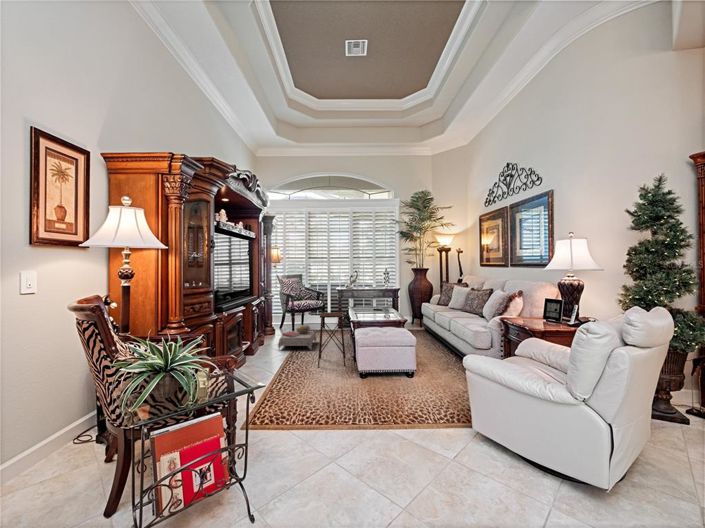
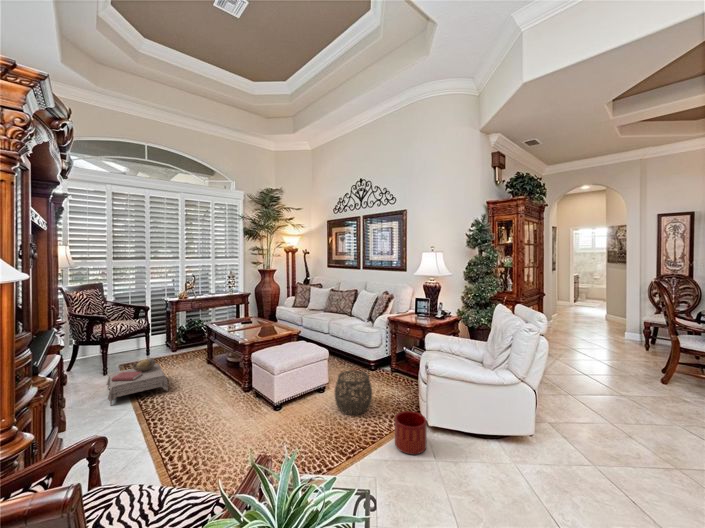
side table: present [318,312,346,367] -> none [195,334,241,413]
woven basket: none [402,359,442,402] -> present [335,370,372,415]
planter: none [421,403,455,448] -> present [395,411,427,454]

